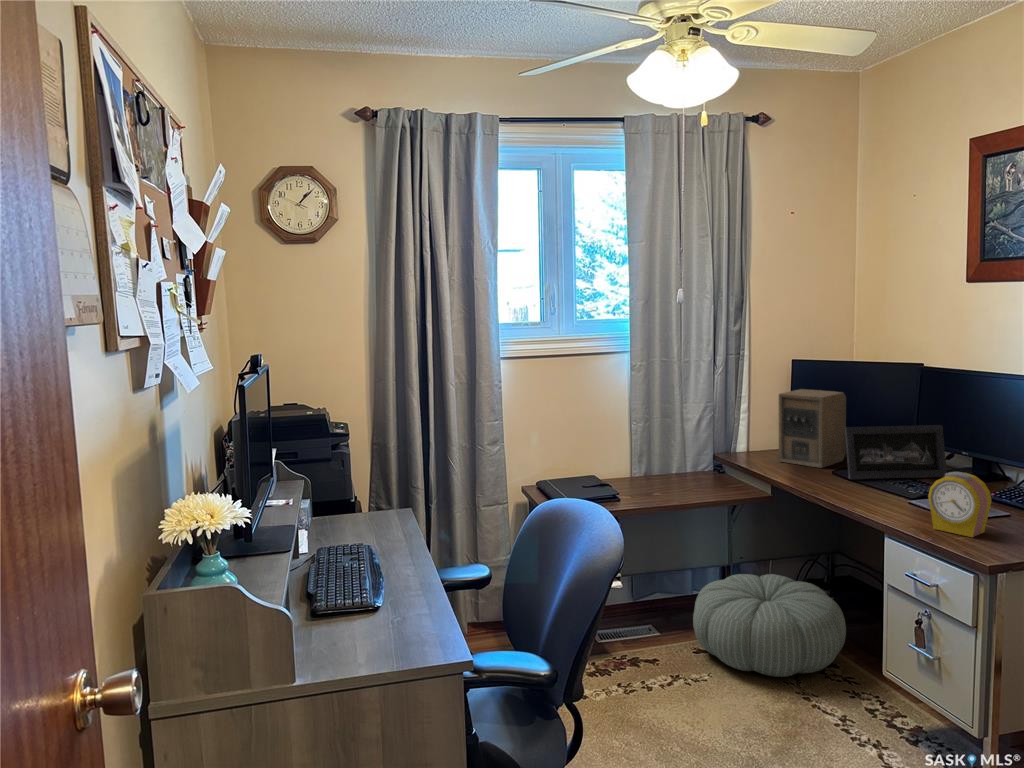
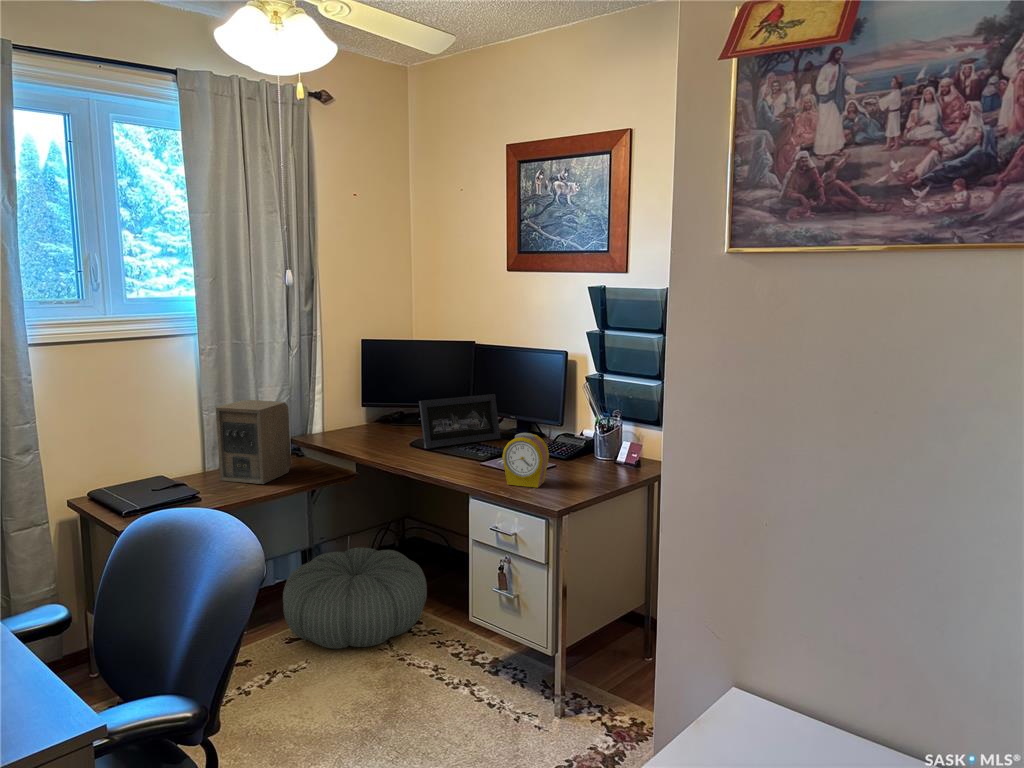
speaker: present [779,389,846,468] -> present [216,400,291,484]

